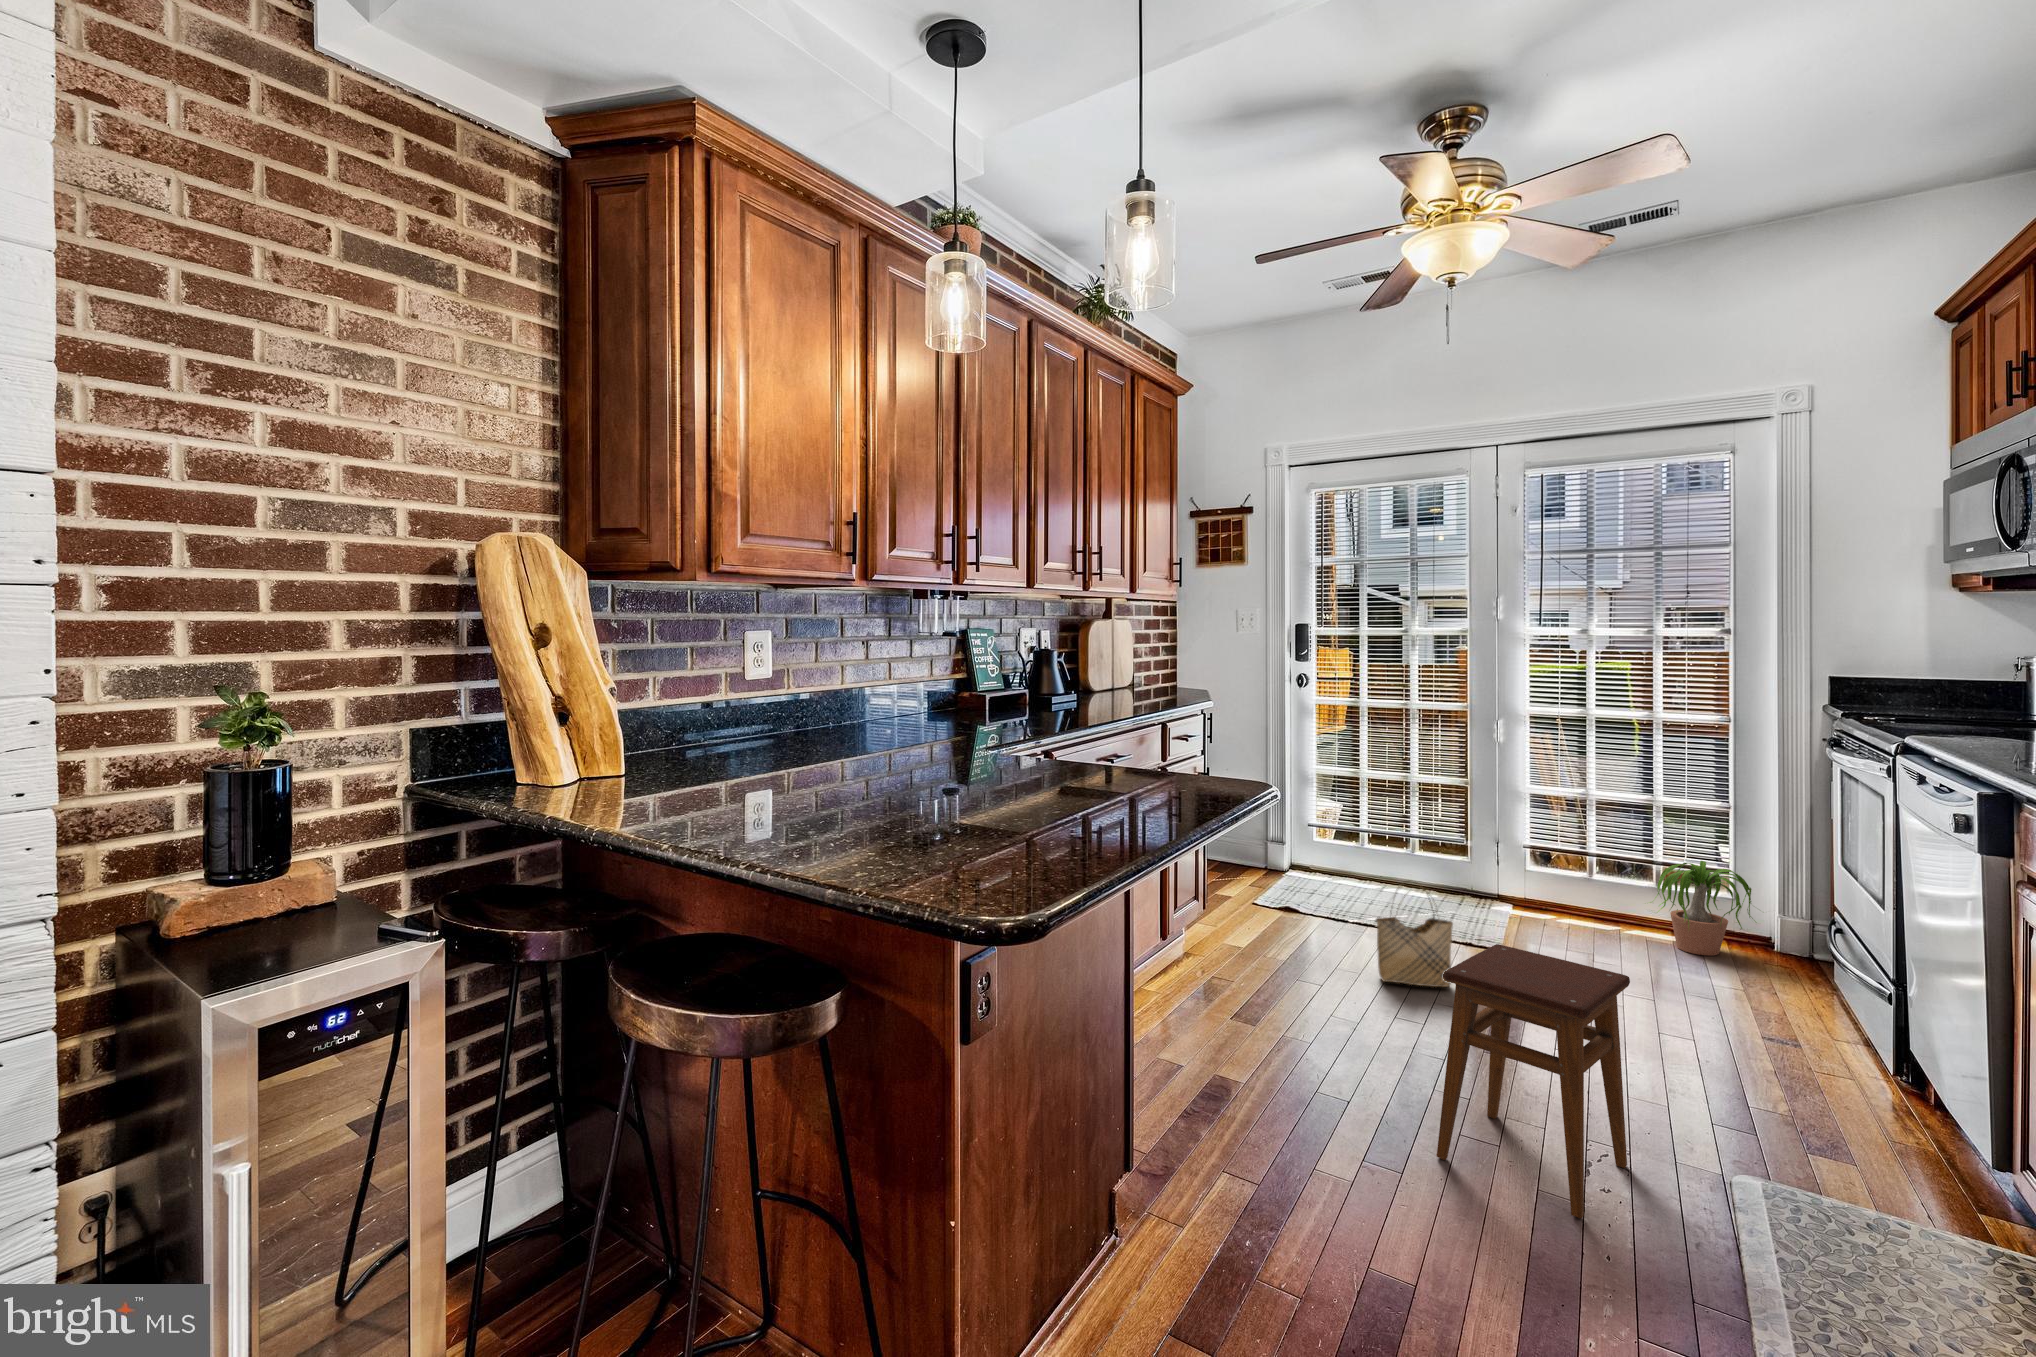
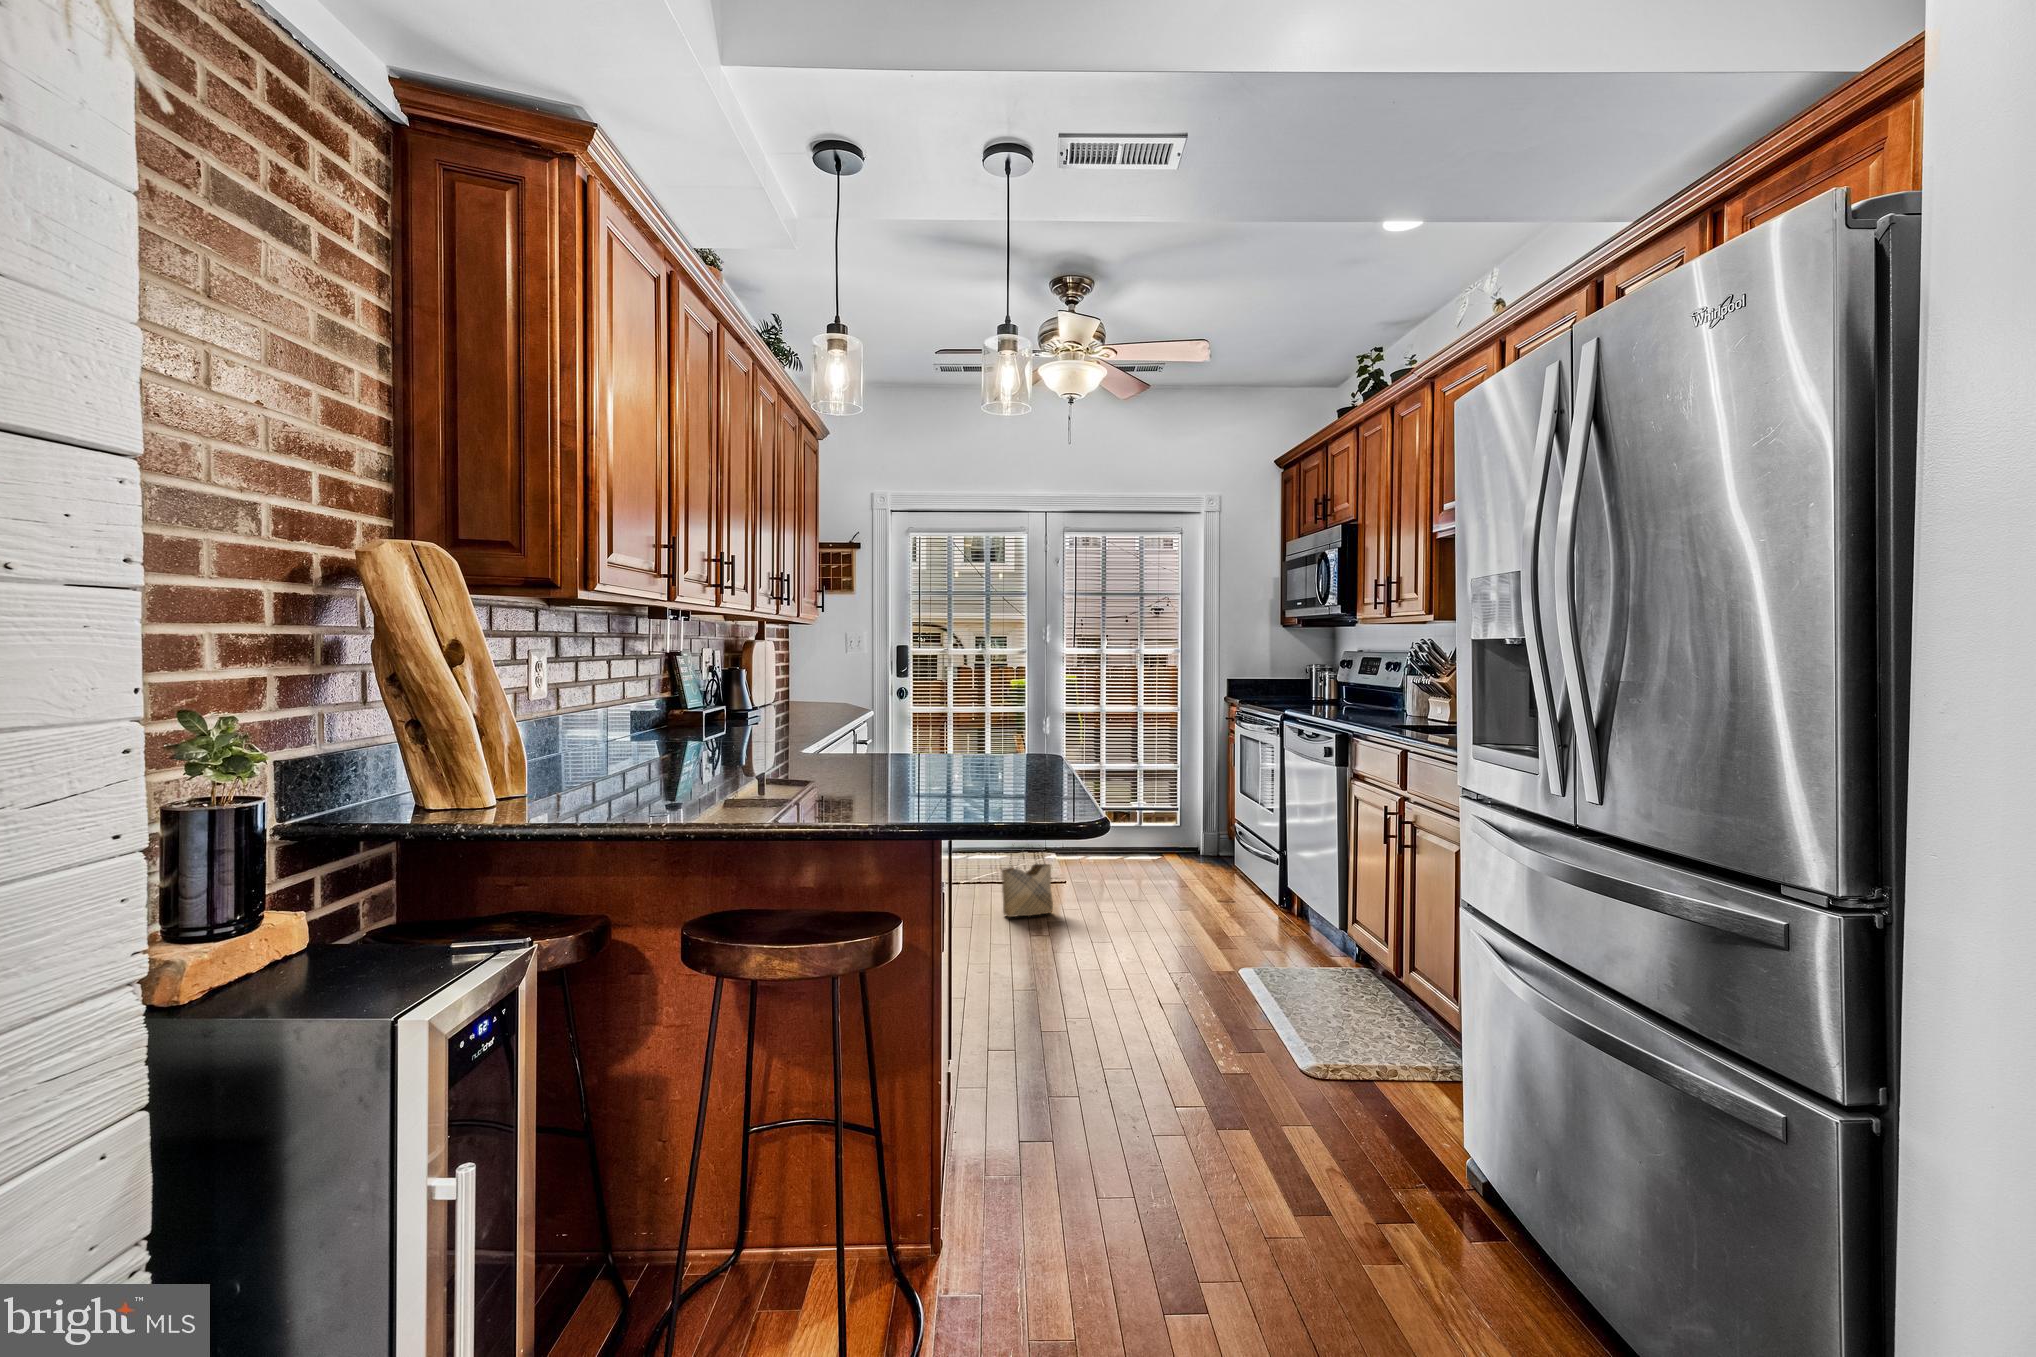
potted plant: present [1650,861,1756,956] -> none [1137,803,1208,866]
stool: present [1437,944,1630,1218] -> none [1116,864,1211,1024]

